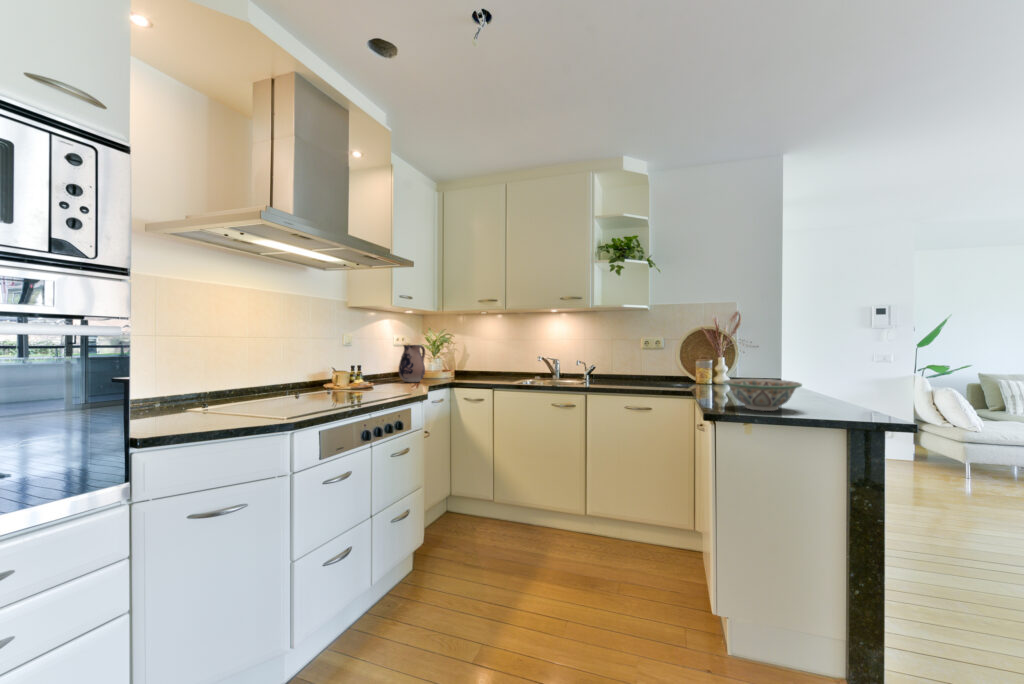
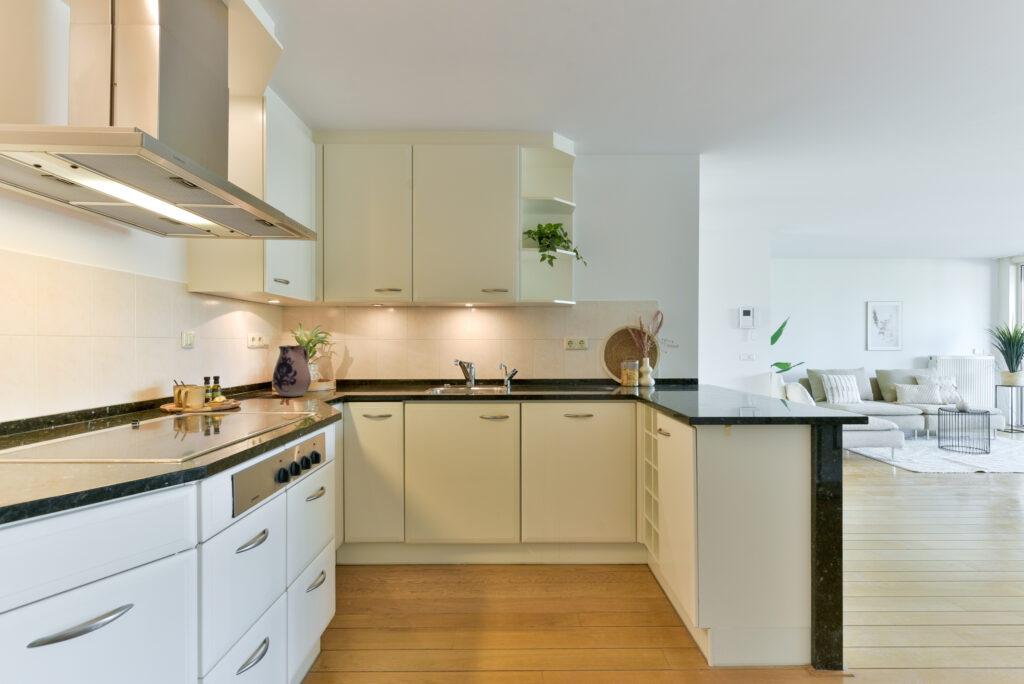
decorative bowl: present [724,379,802,411] -> none [702,378,781,411]

